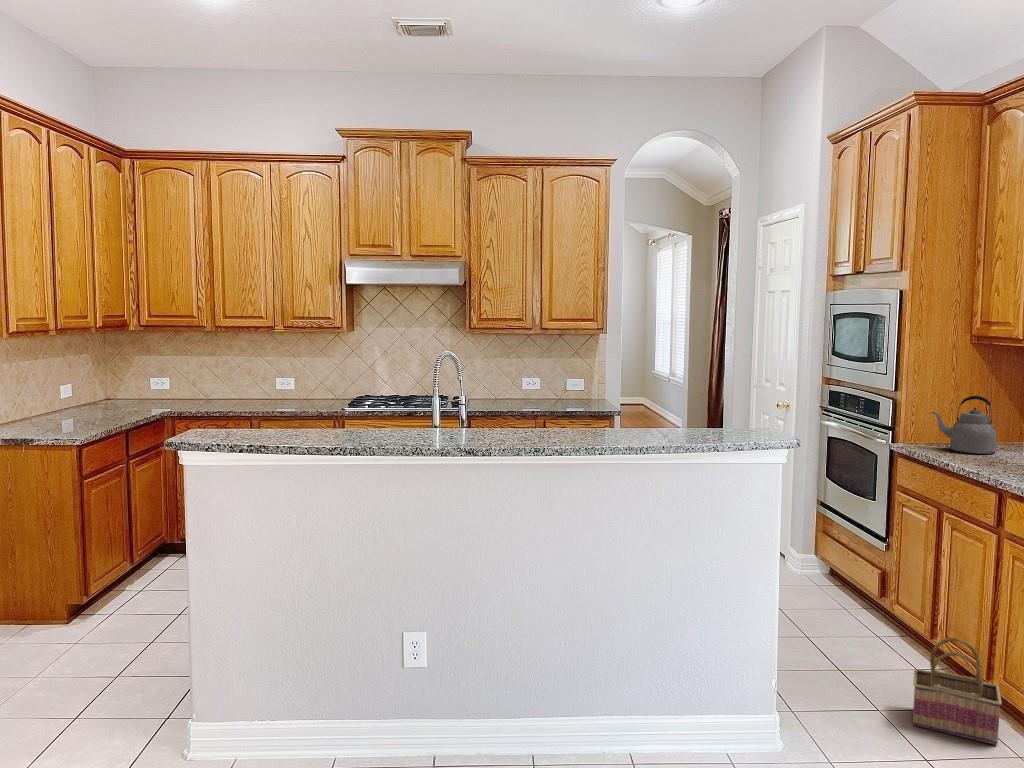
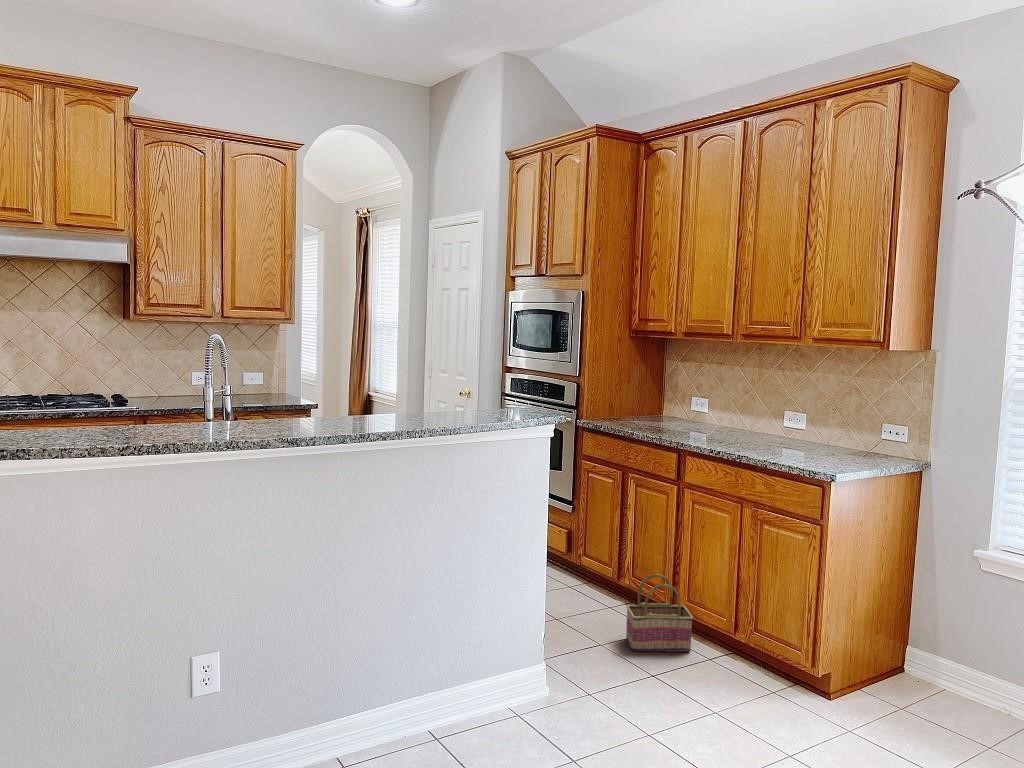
kettle: present [931,396,996,454] -> none [609,379,656,425]

